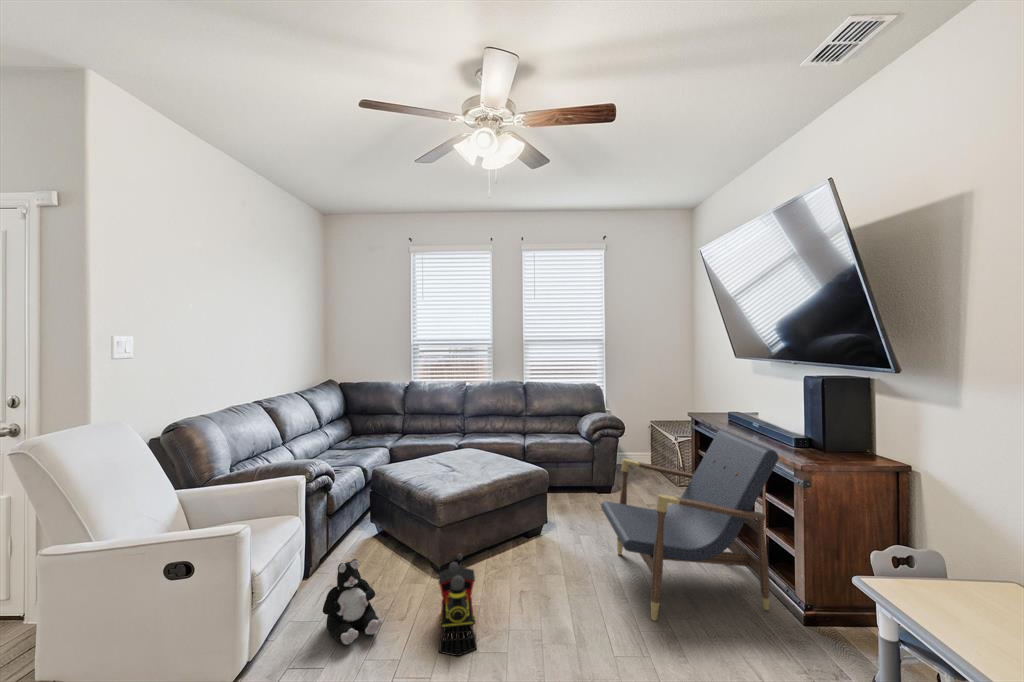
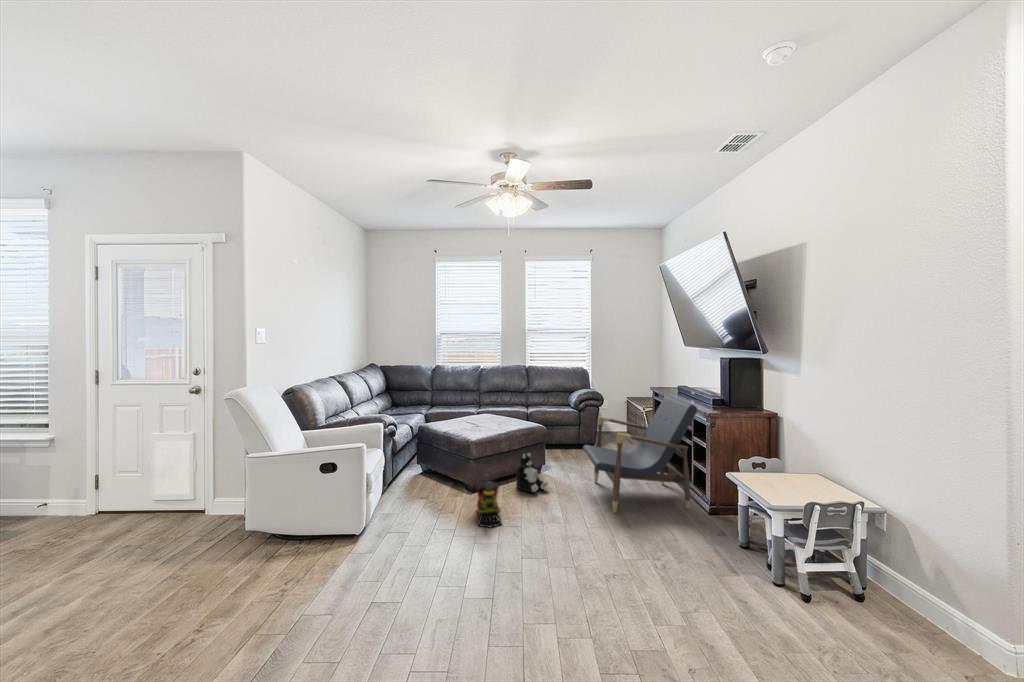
plush toy: present [323,559,383,645] -> present [516,453,548,492]

